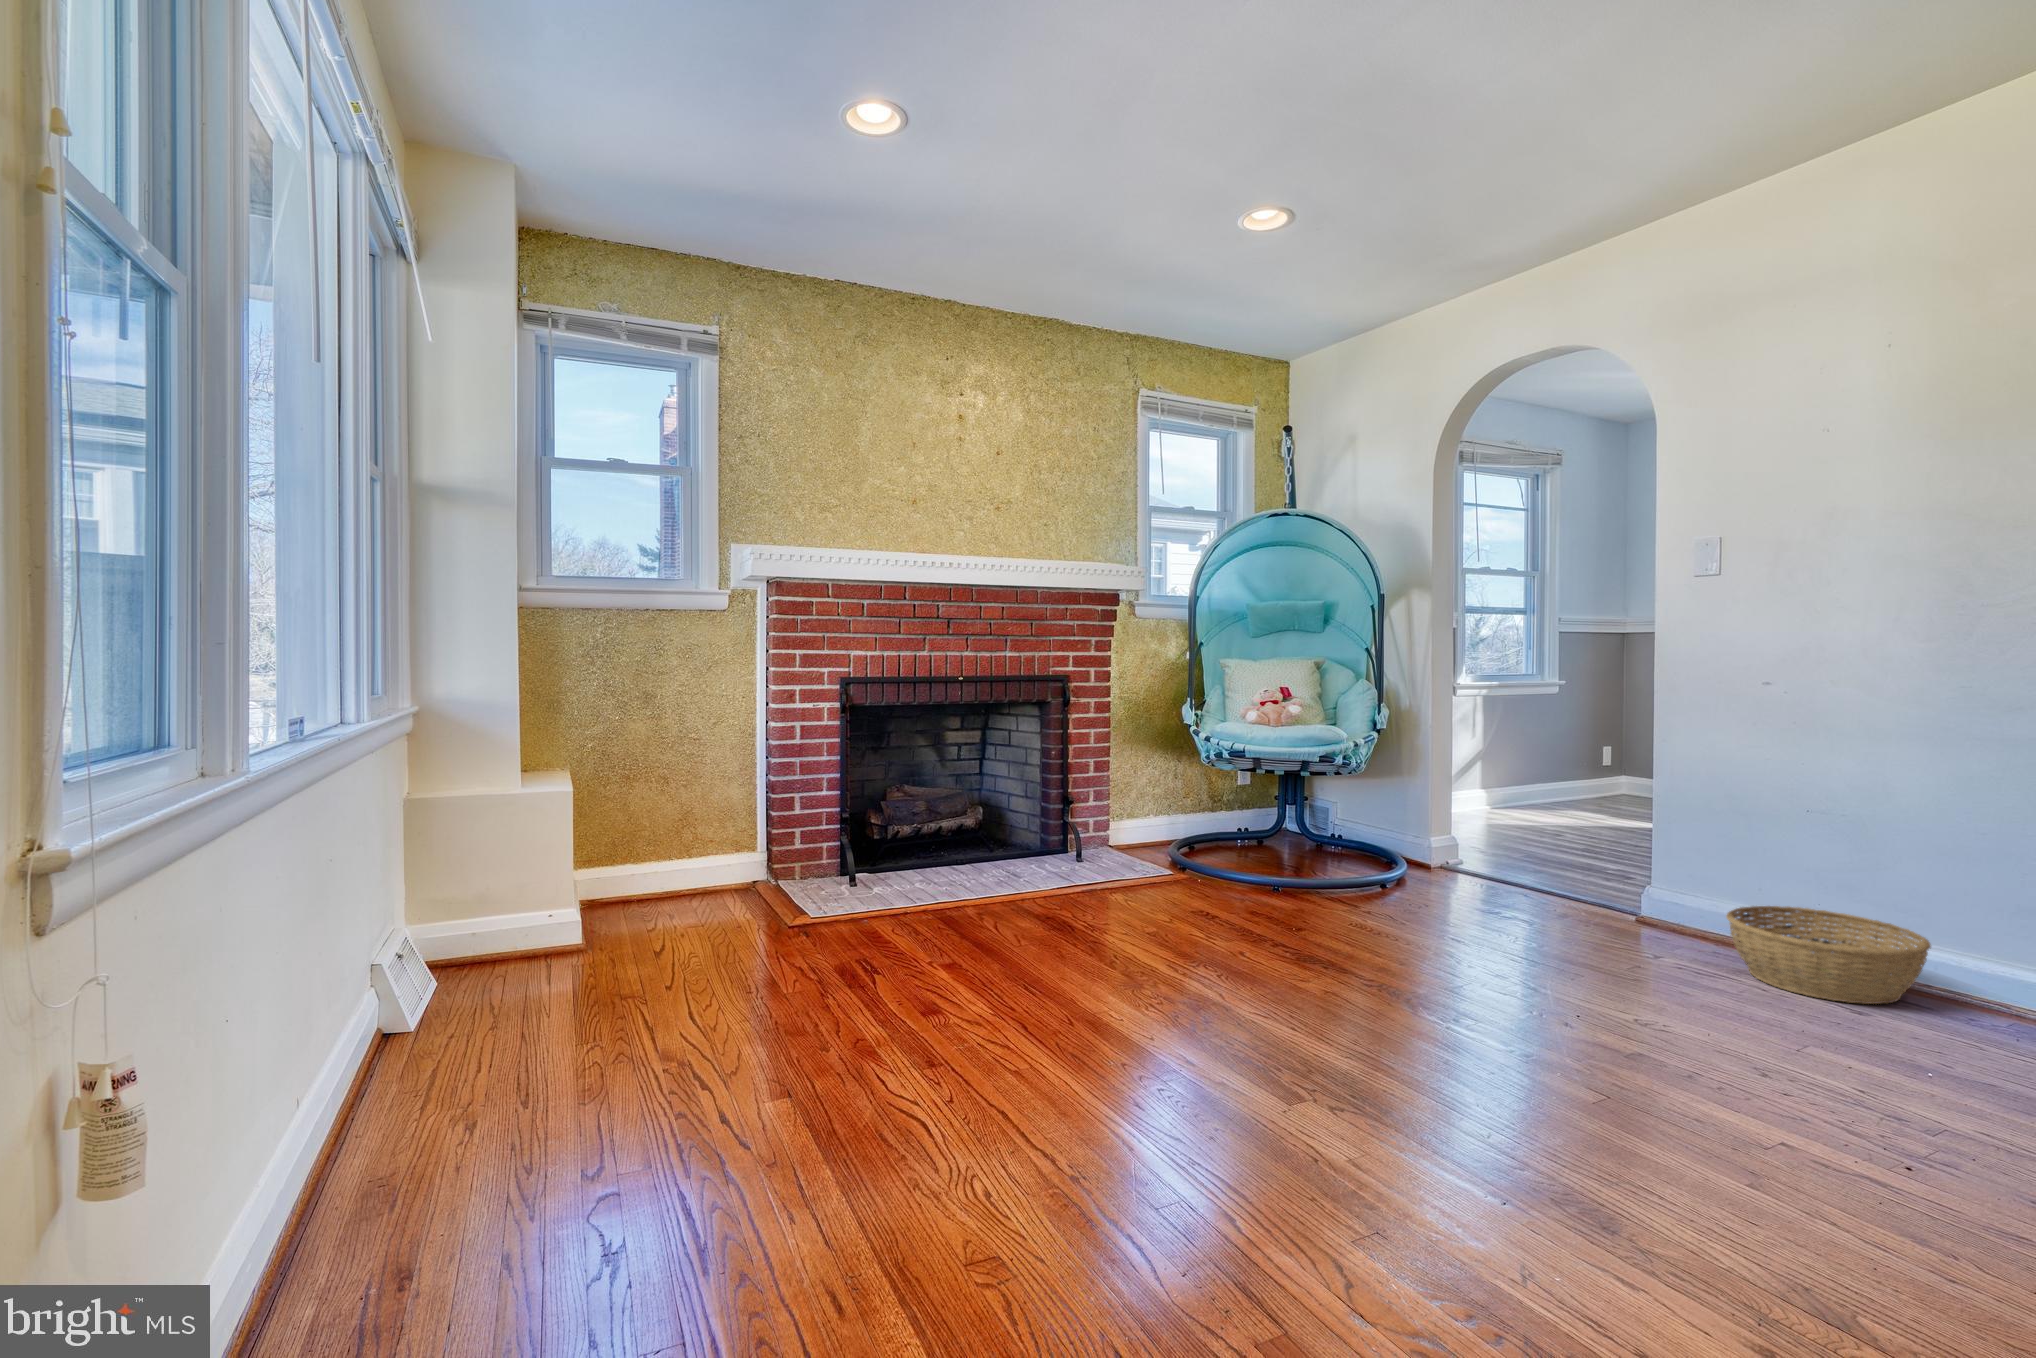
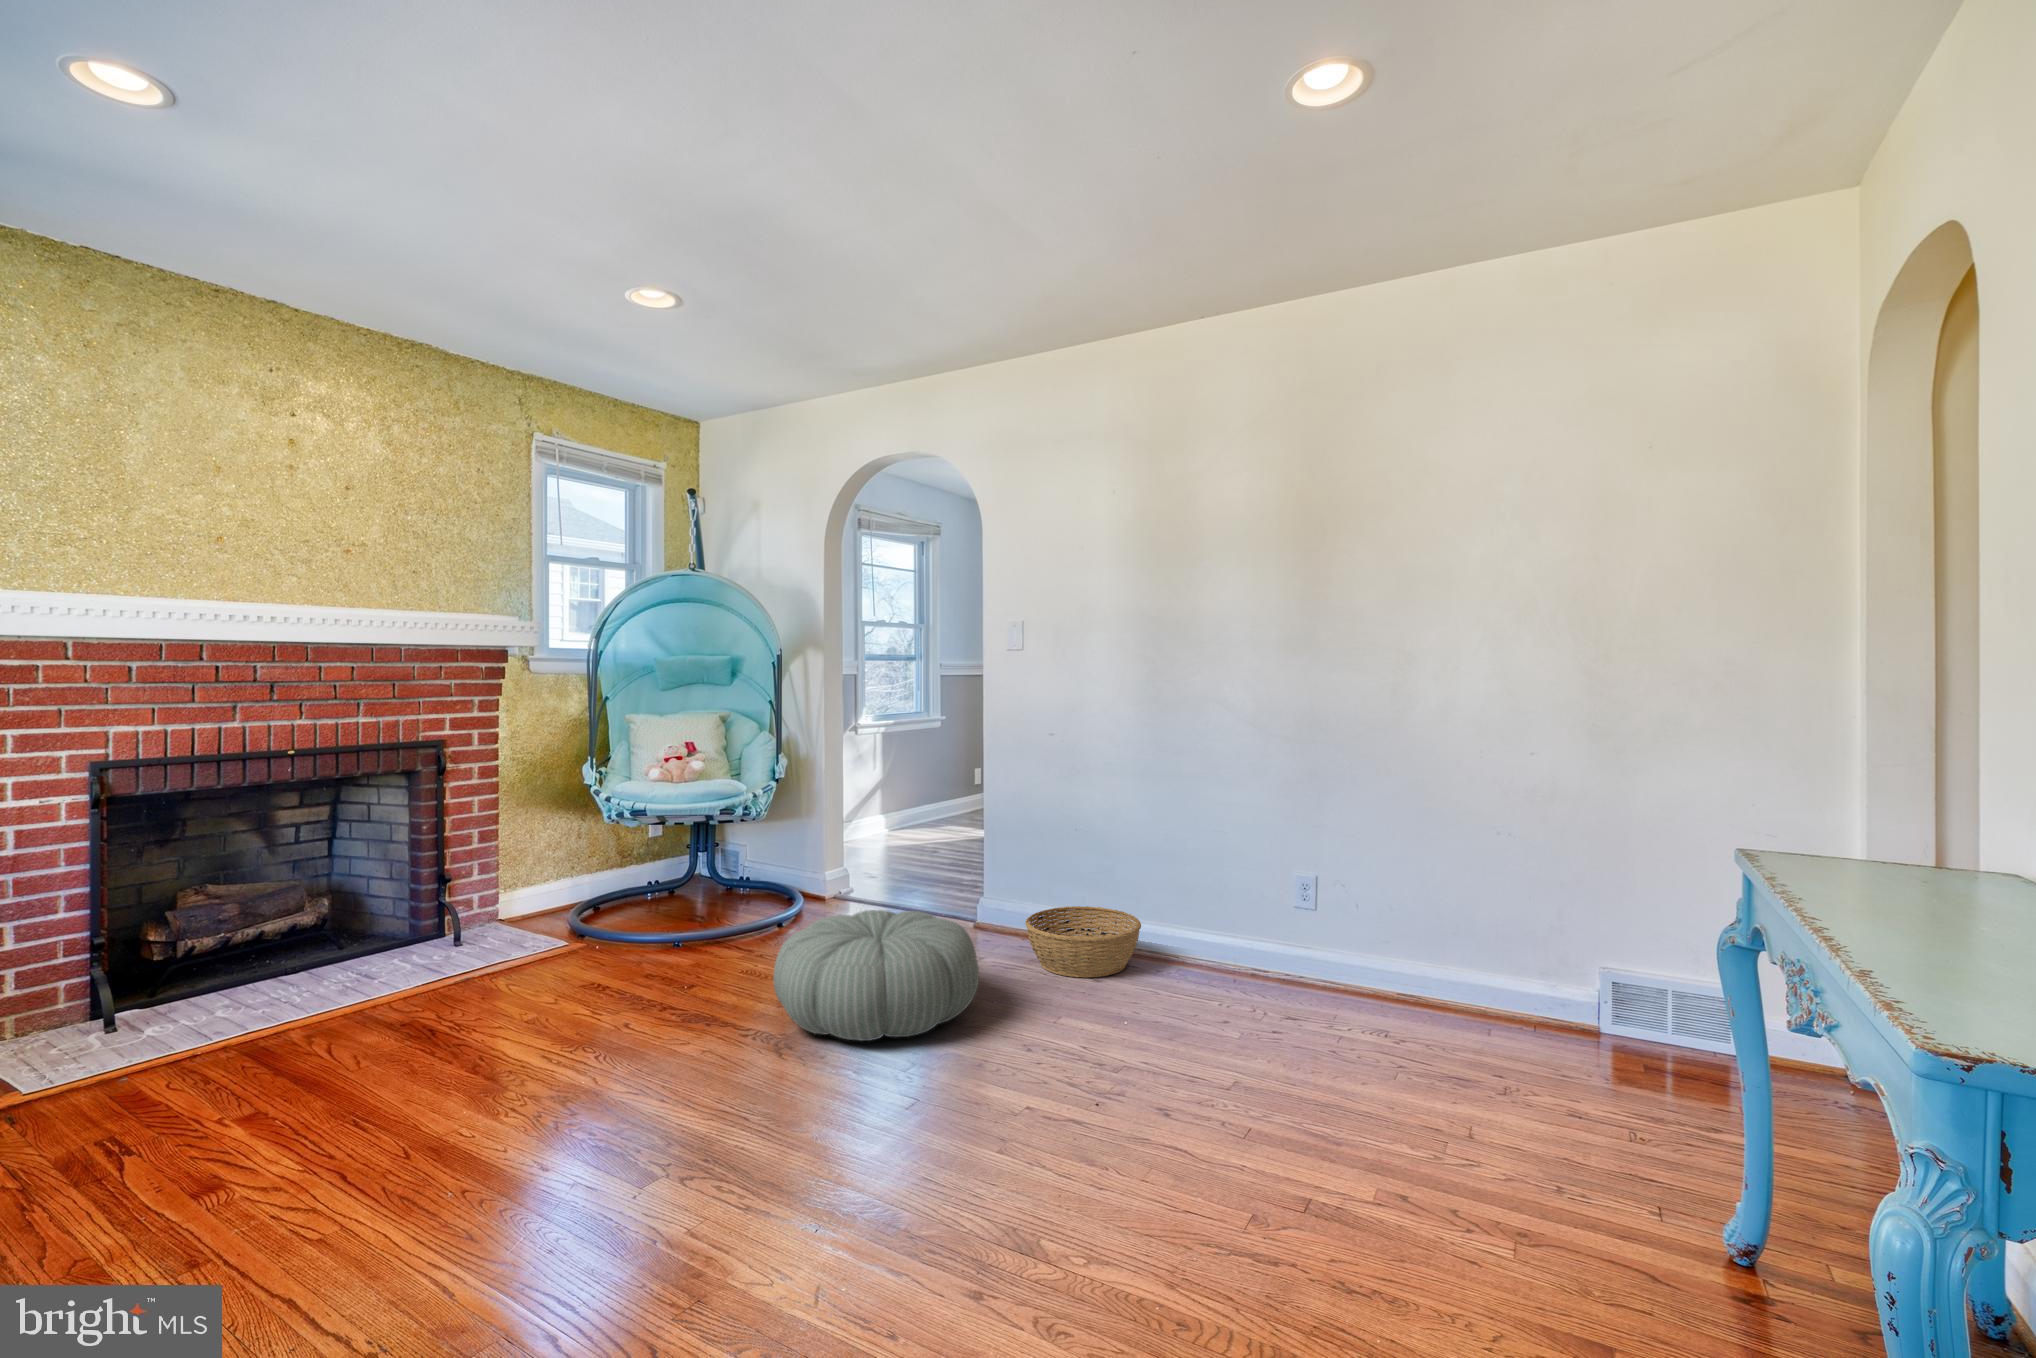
pouf: none [1399,871,1675,1021] -> present [773,910,979,1041]

